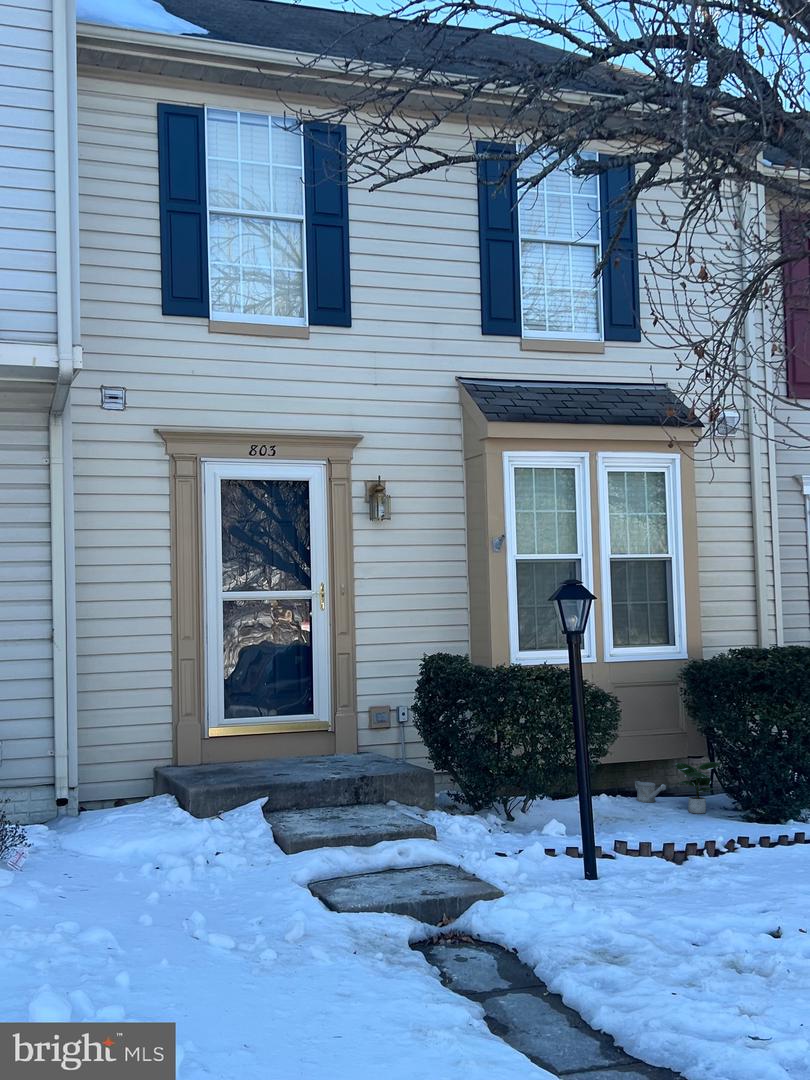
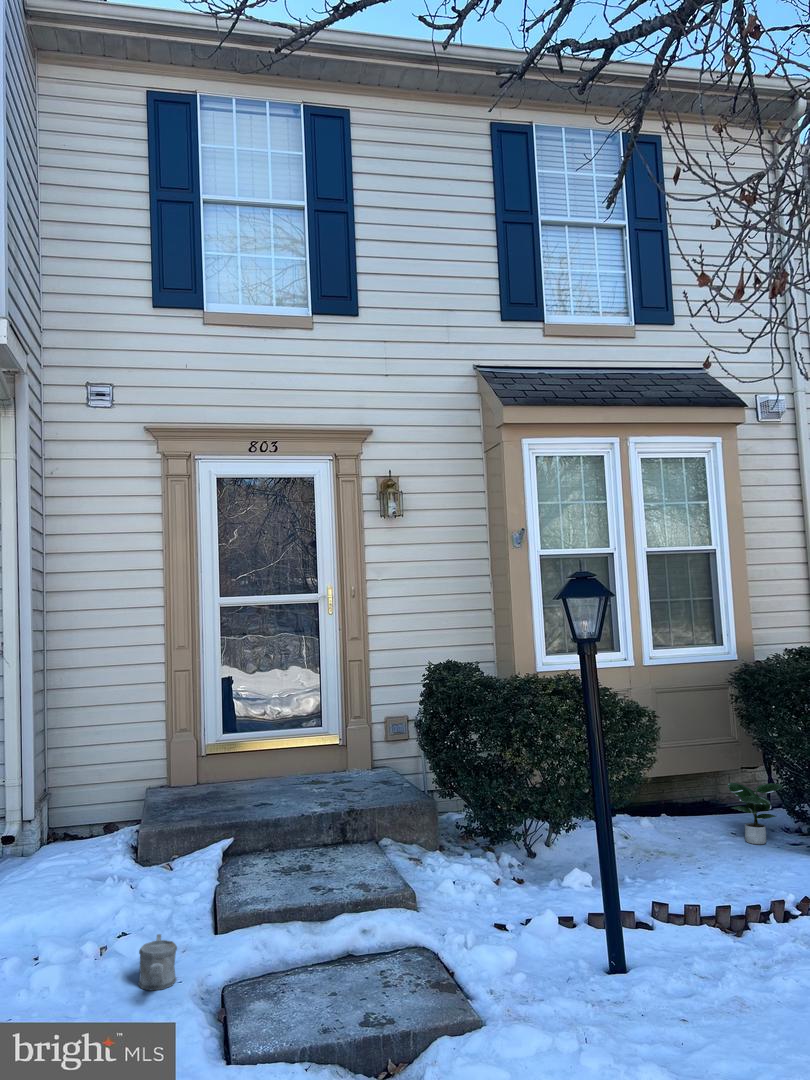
watering can: present [635,781,666,802] -> present [138,934,177,990]

